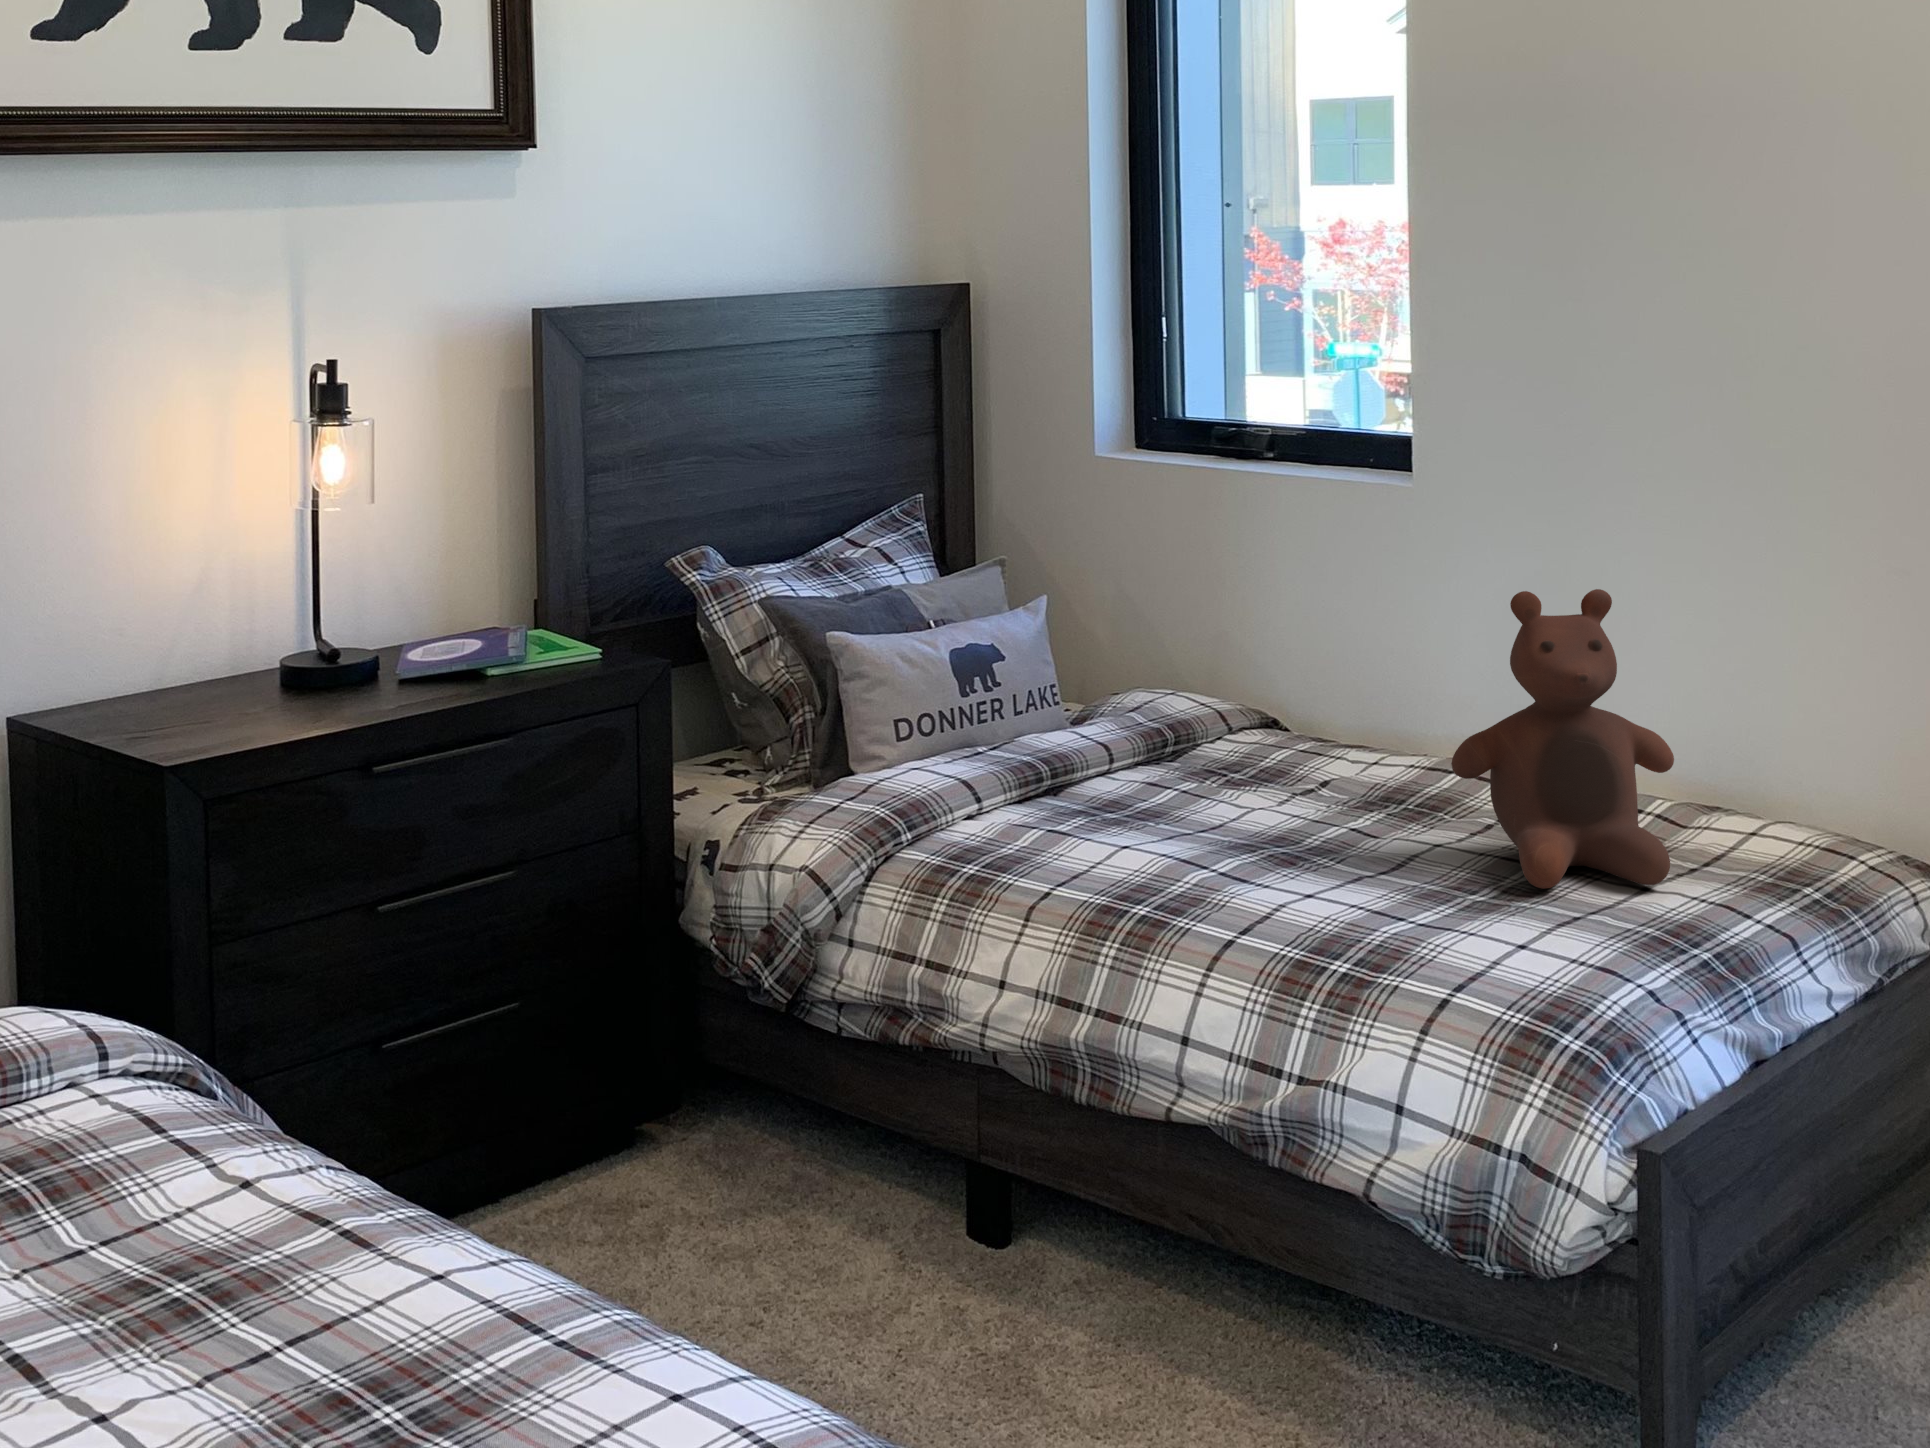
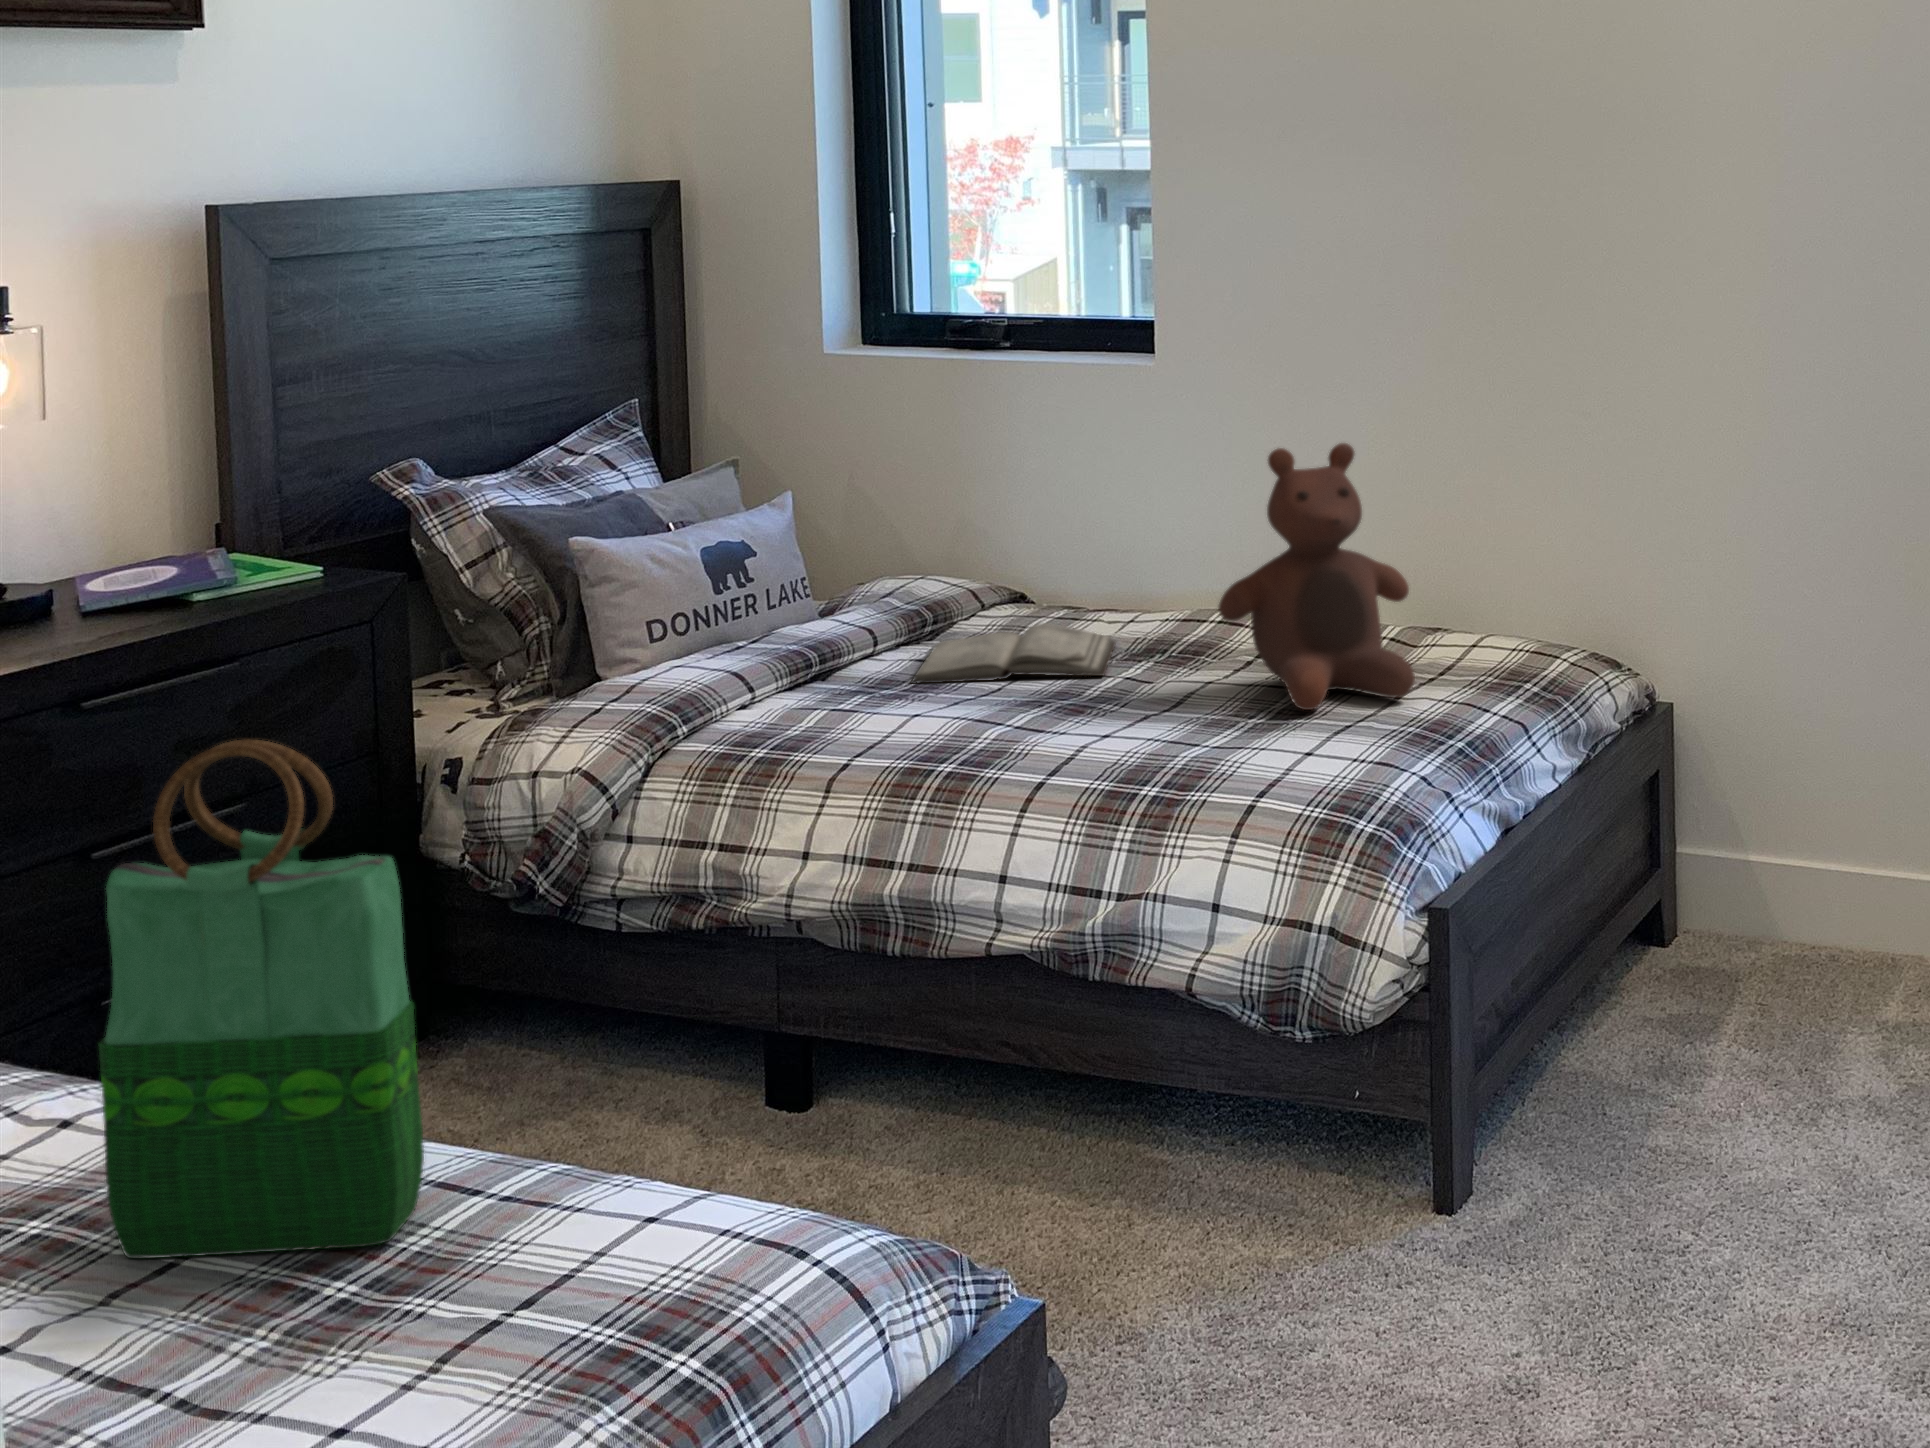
diary: none [1138,756,1361,822] -> present [911,623,1115,683]
tote bag: none [220,847,495,1371] -> present [99,739,424,1258]

